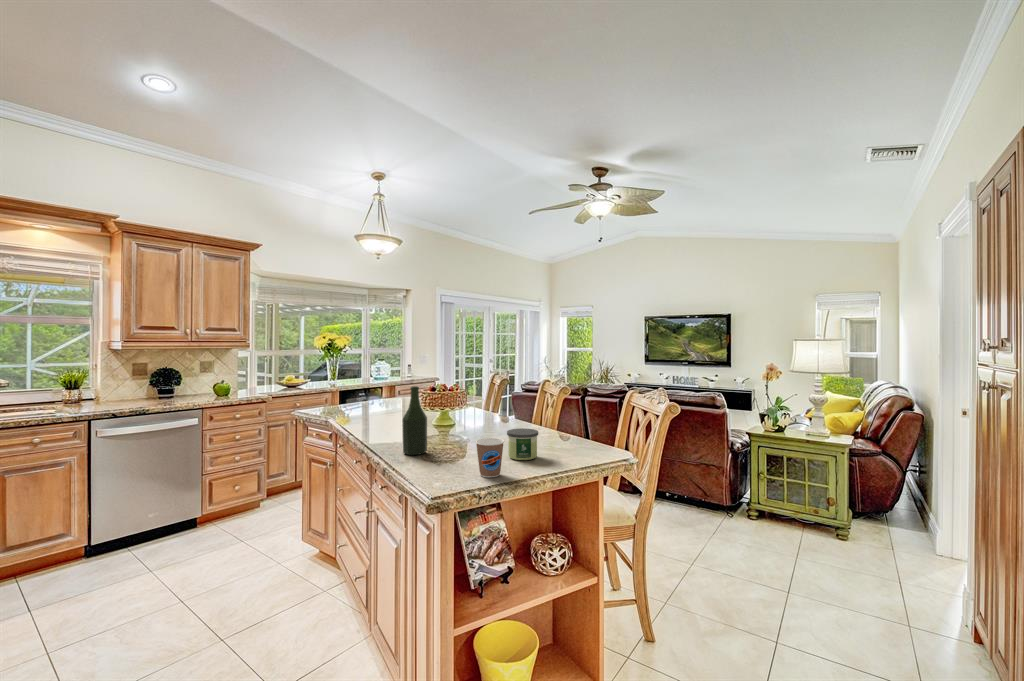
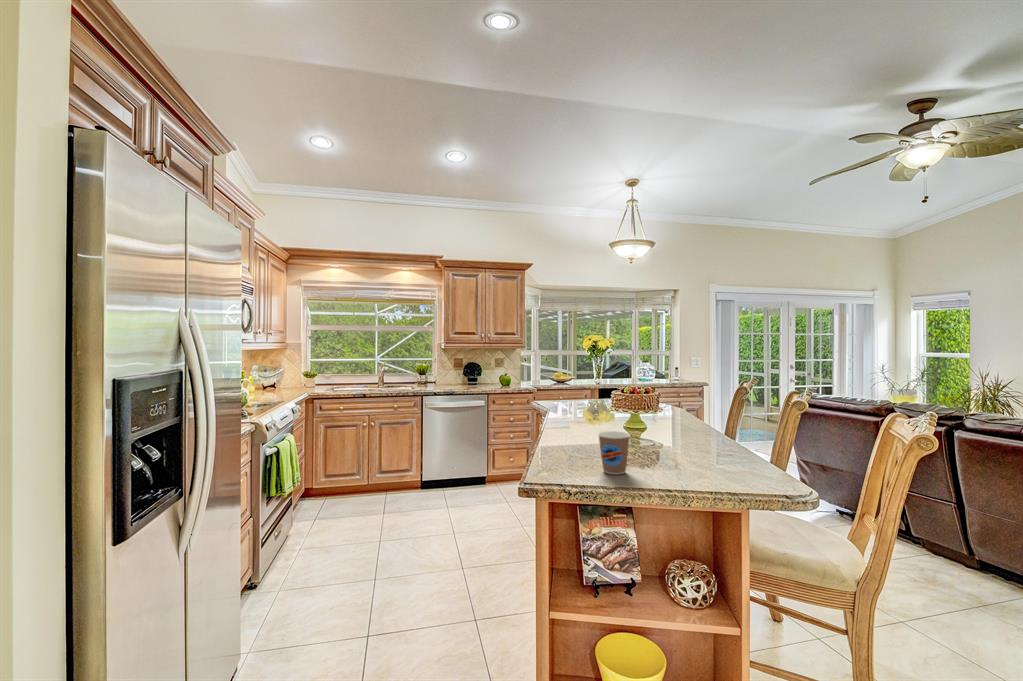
bottle: present [403,386,427,455] -> none [563,375,587,443]
candle: present [507,428,538,460] -> none [660,429,700,466]

